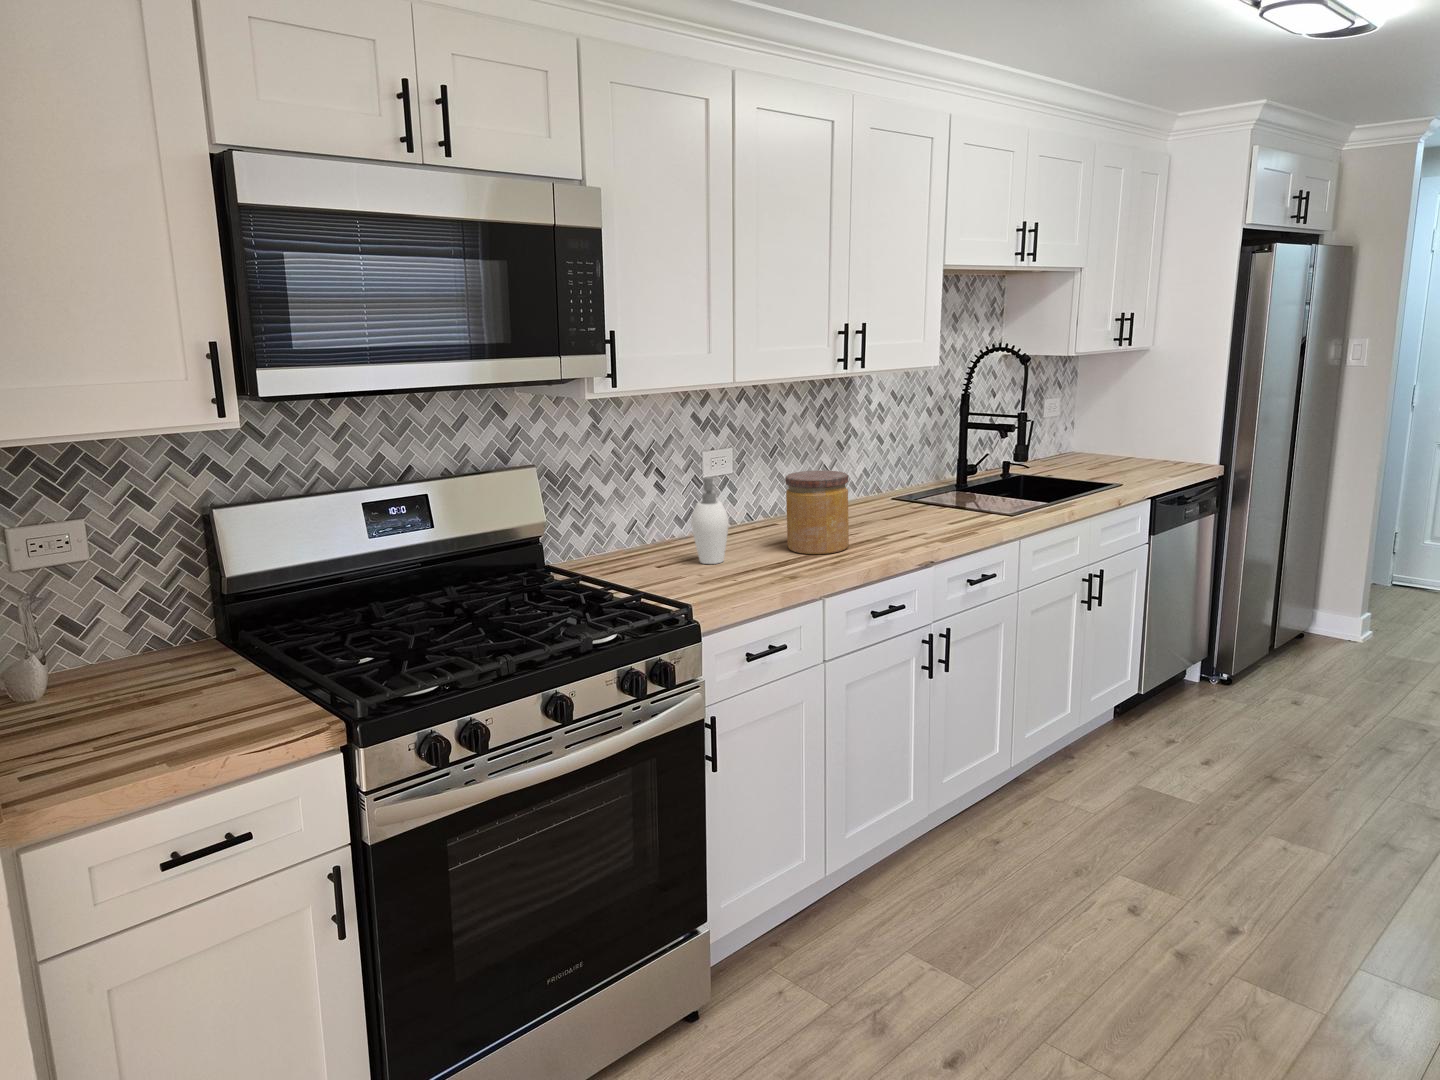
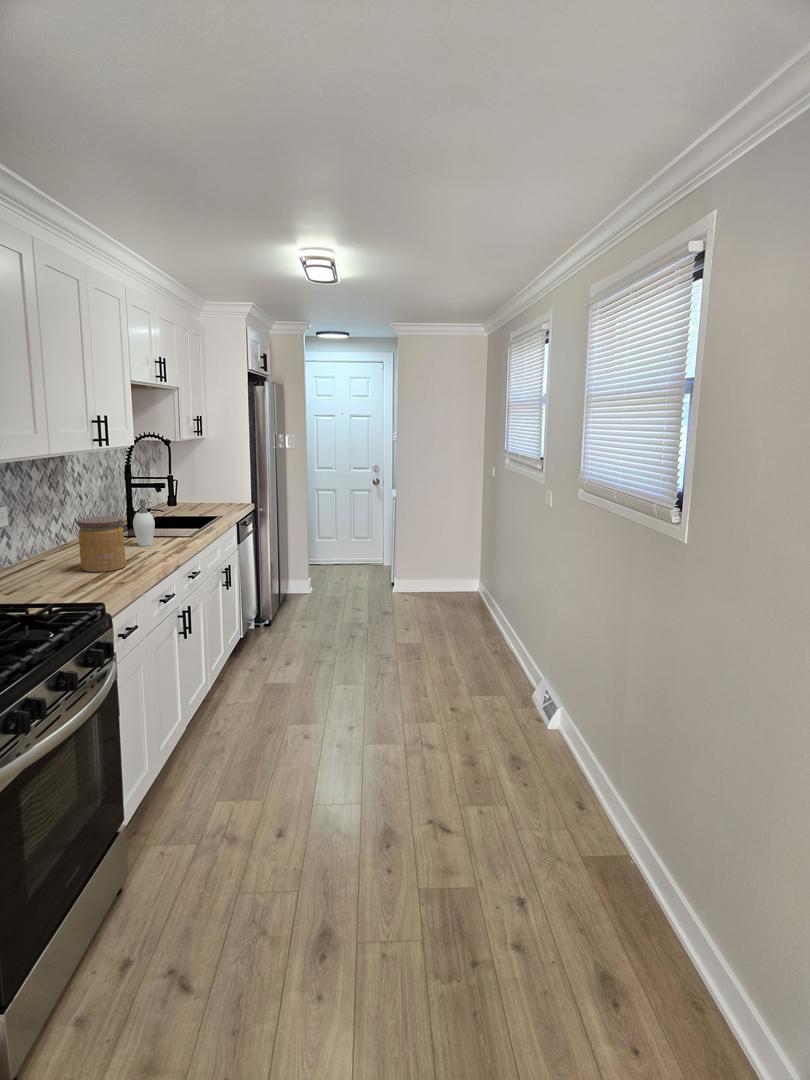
soap dispenser: present [691,477,729,564] -> present [133,499,155,546]

